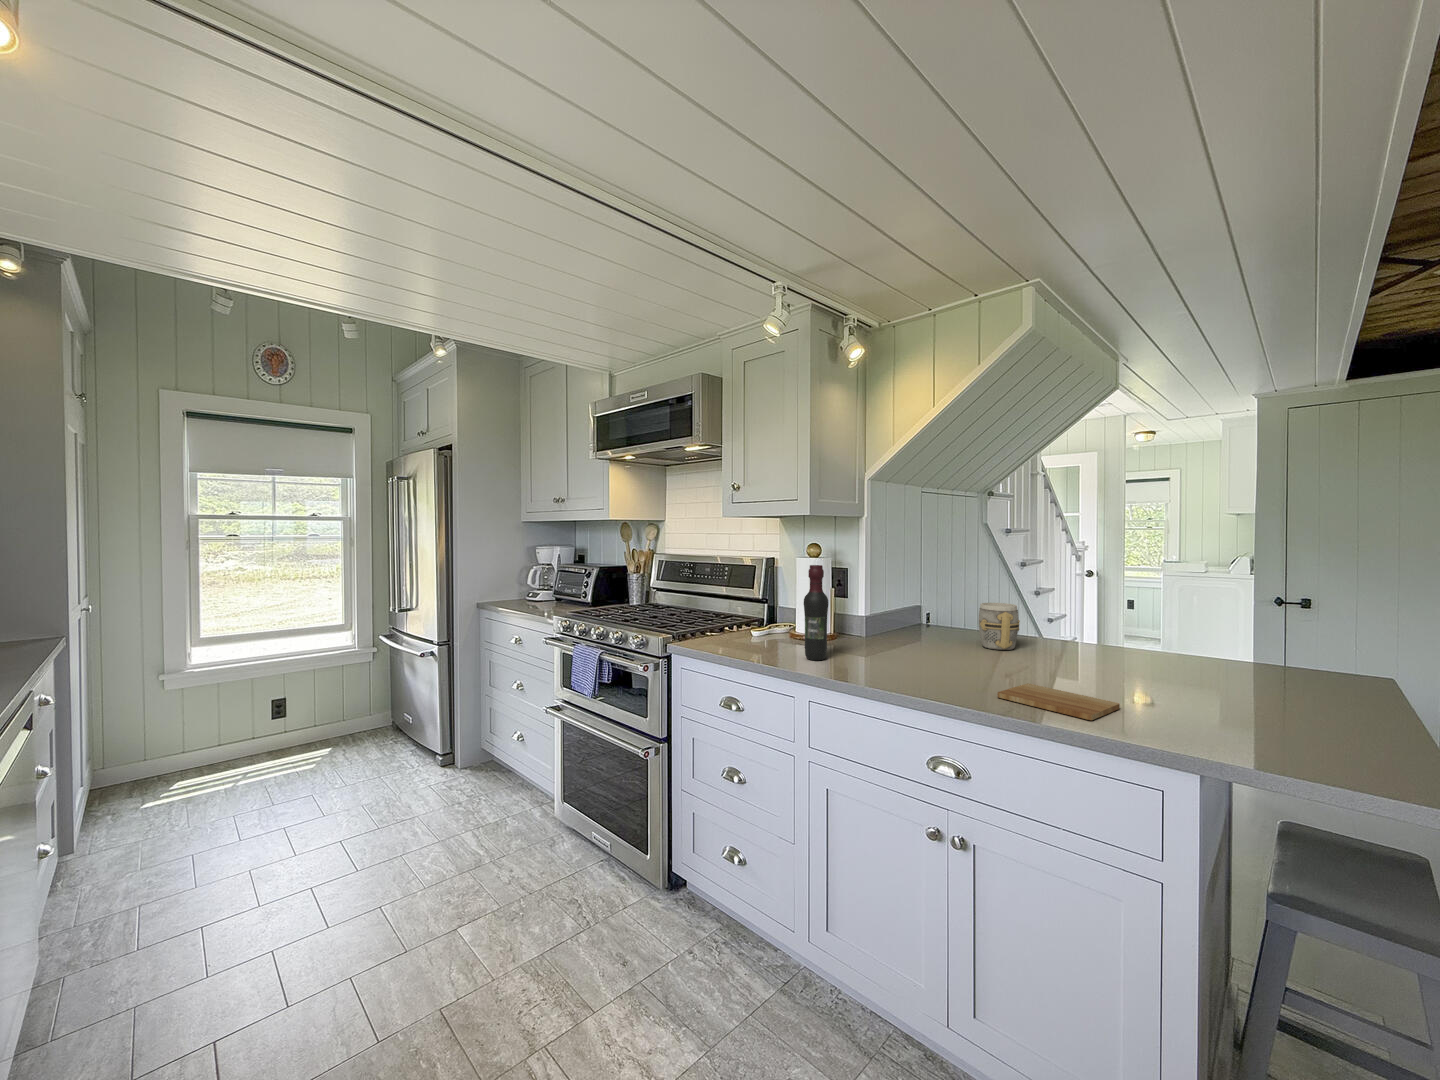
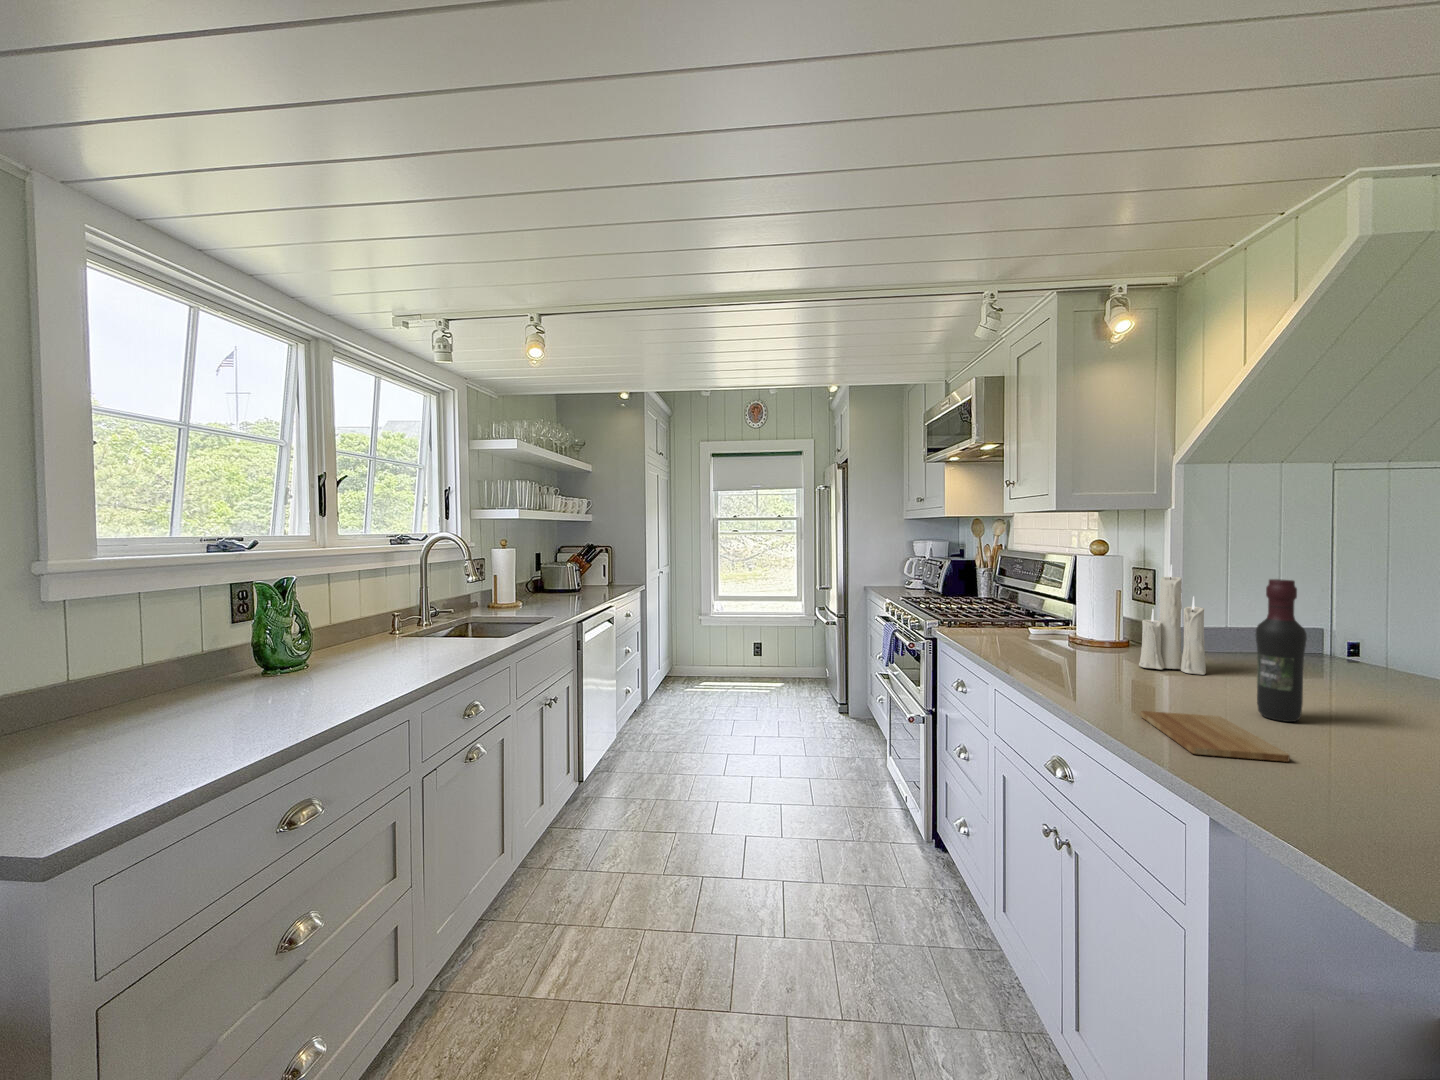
candle: none [885,557,928,653] -> present [1139,565,1206,675]
wine bottle: present [804,565,828,660] -> present [1256,579,1307,722]
mug: present [979,603,1020,650] -> none [1311,628,1390,697]

